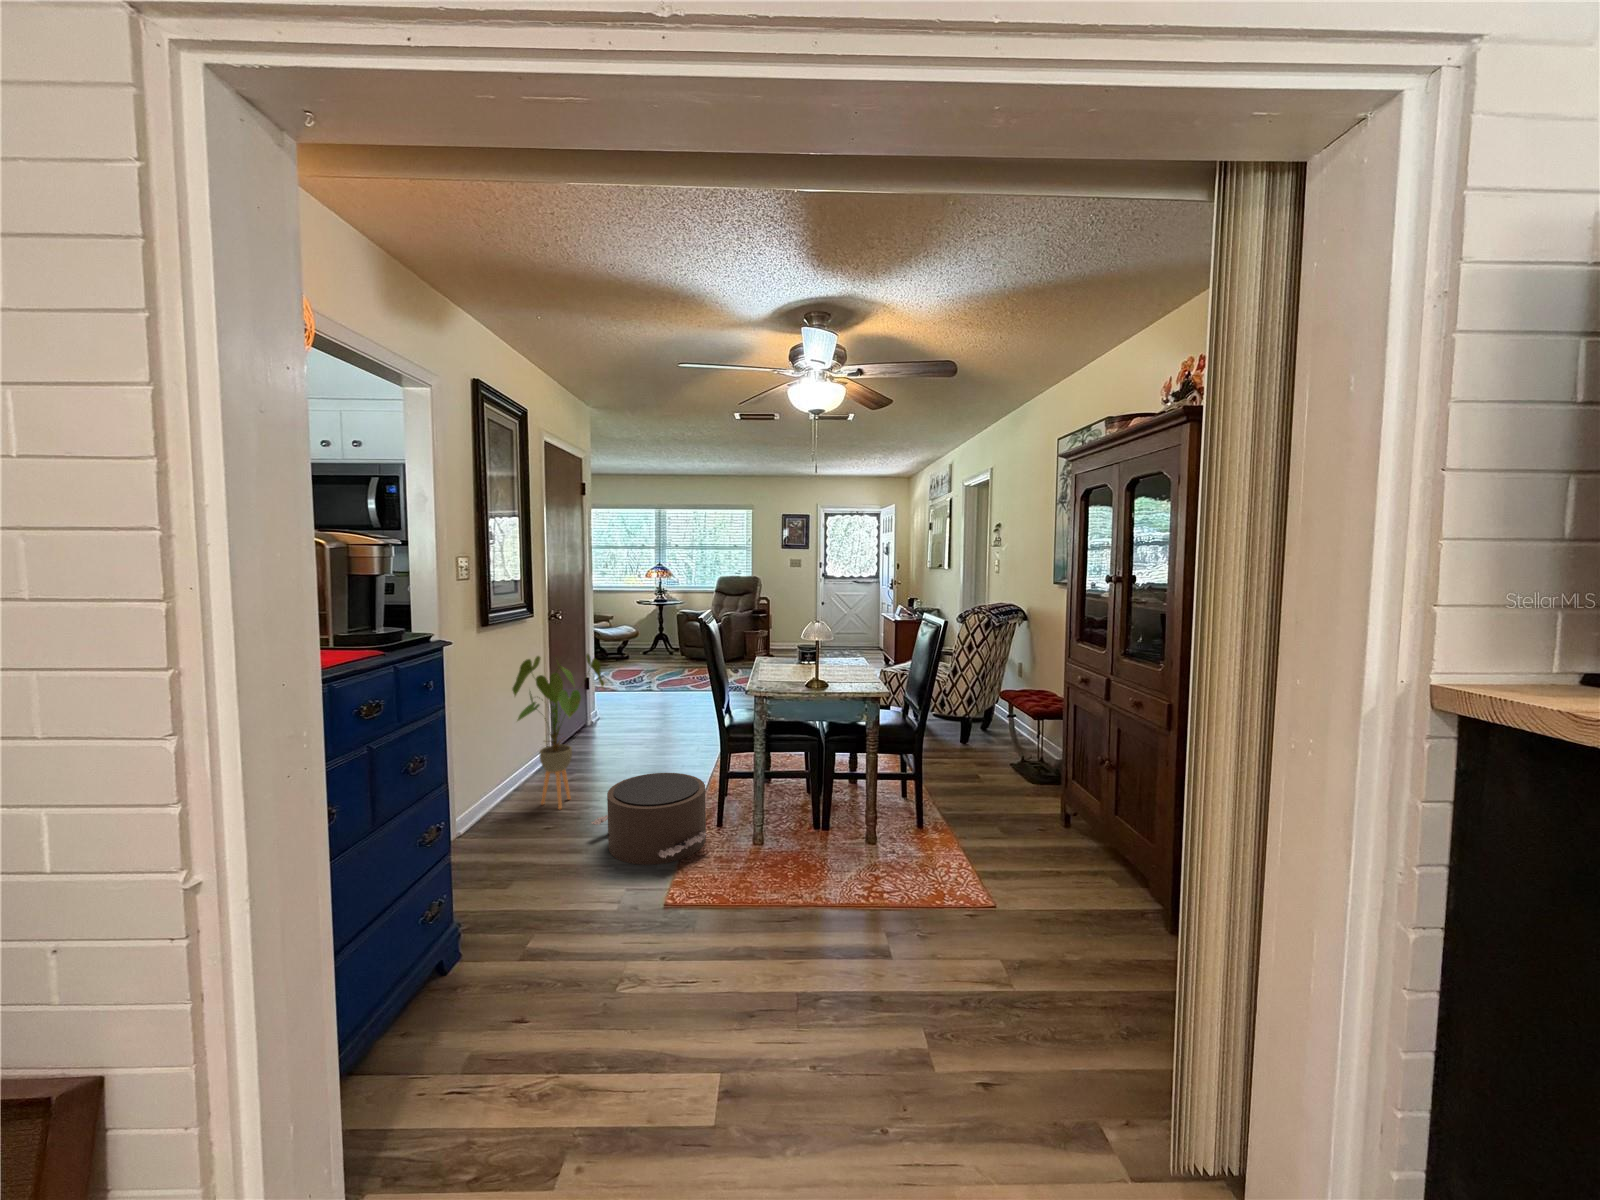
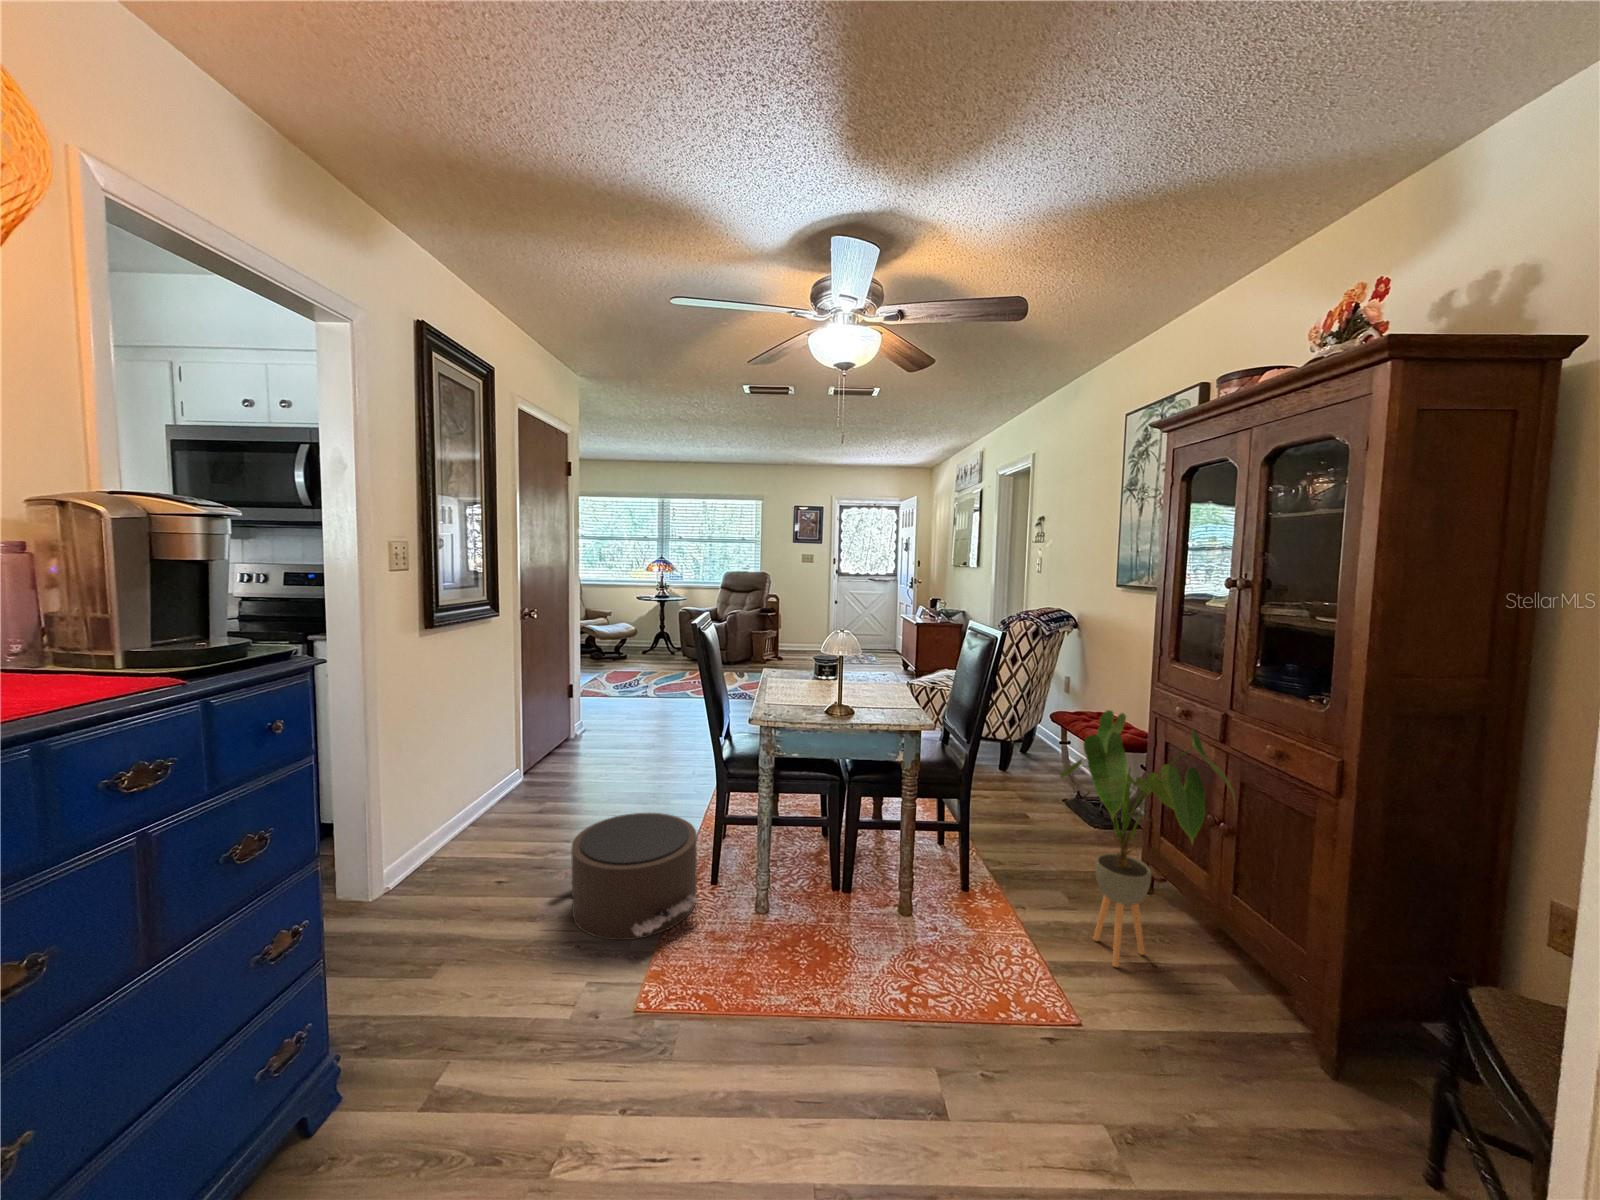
house plant: present [512,654,604,810] -> present [1060,710,1235,967]

